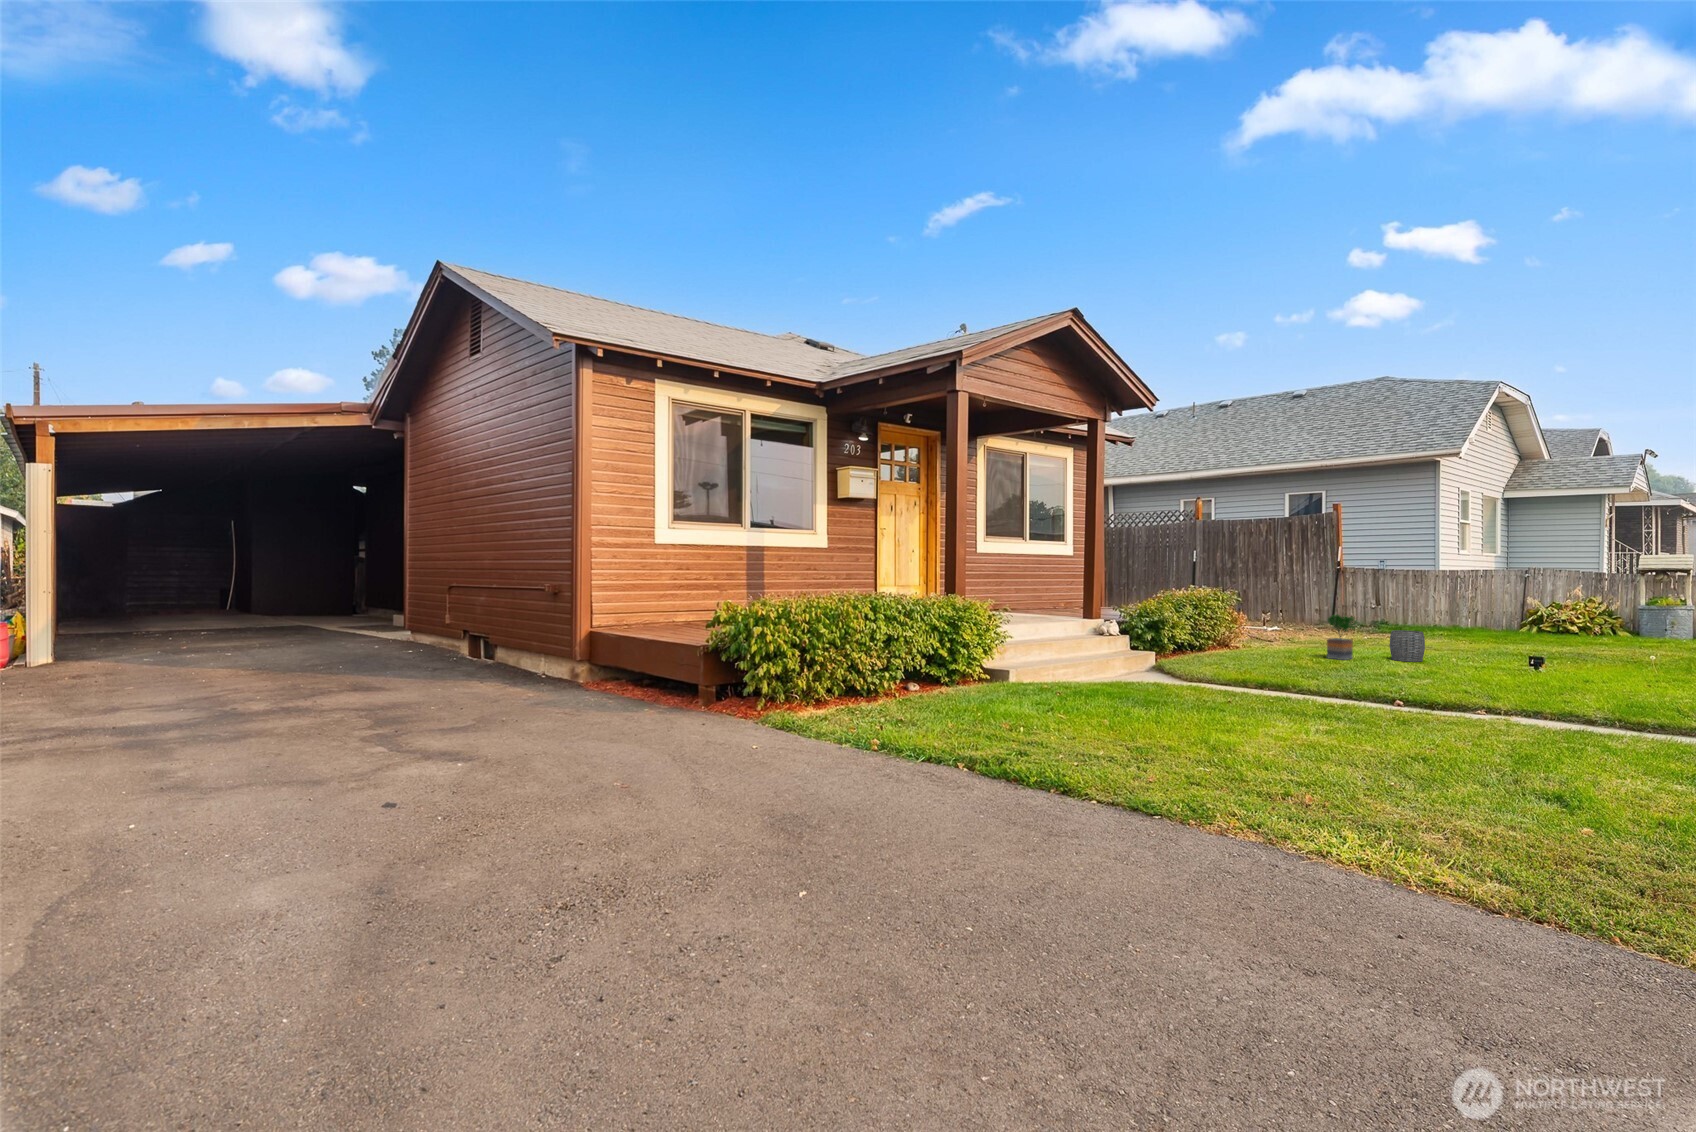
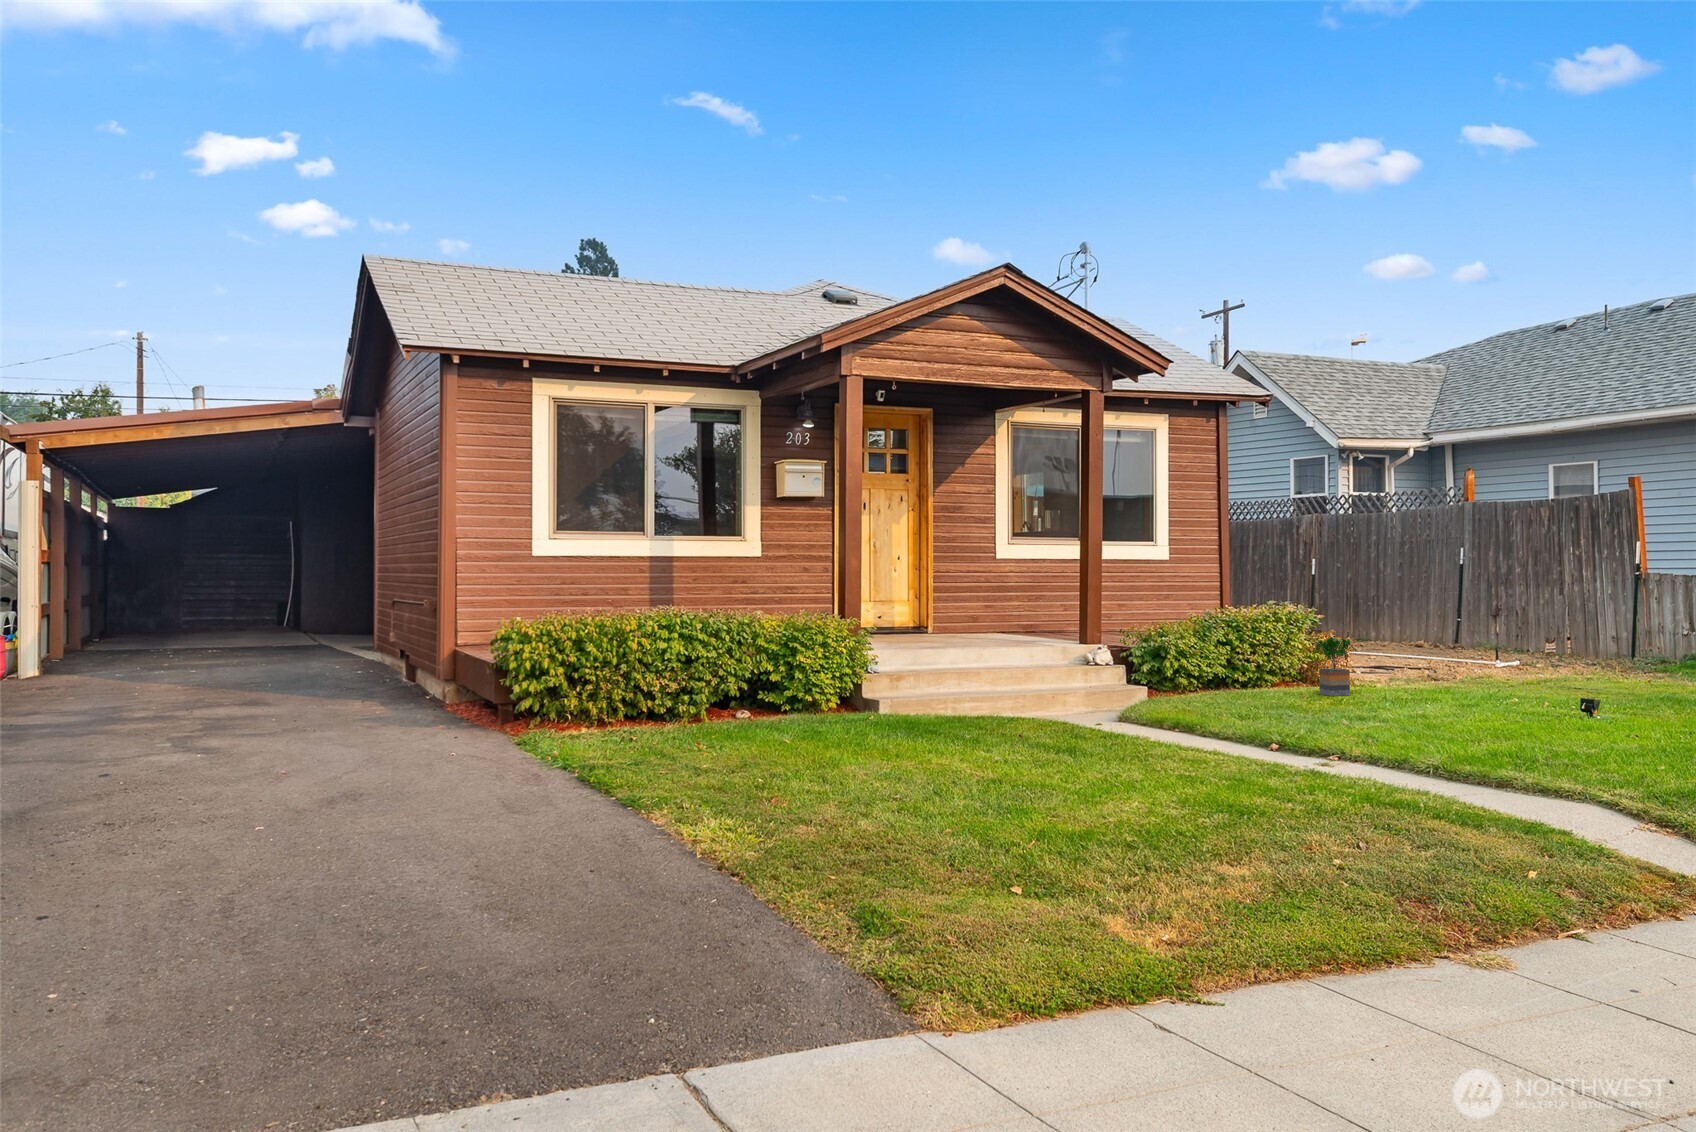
woven basket: present [1390,630,1425,662] -> none [1397,659,1437,699]

